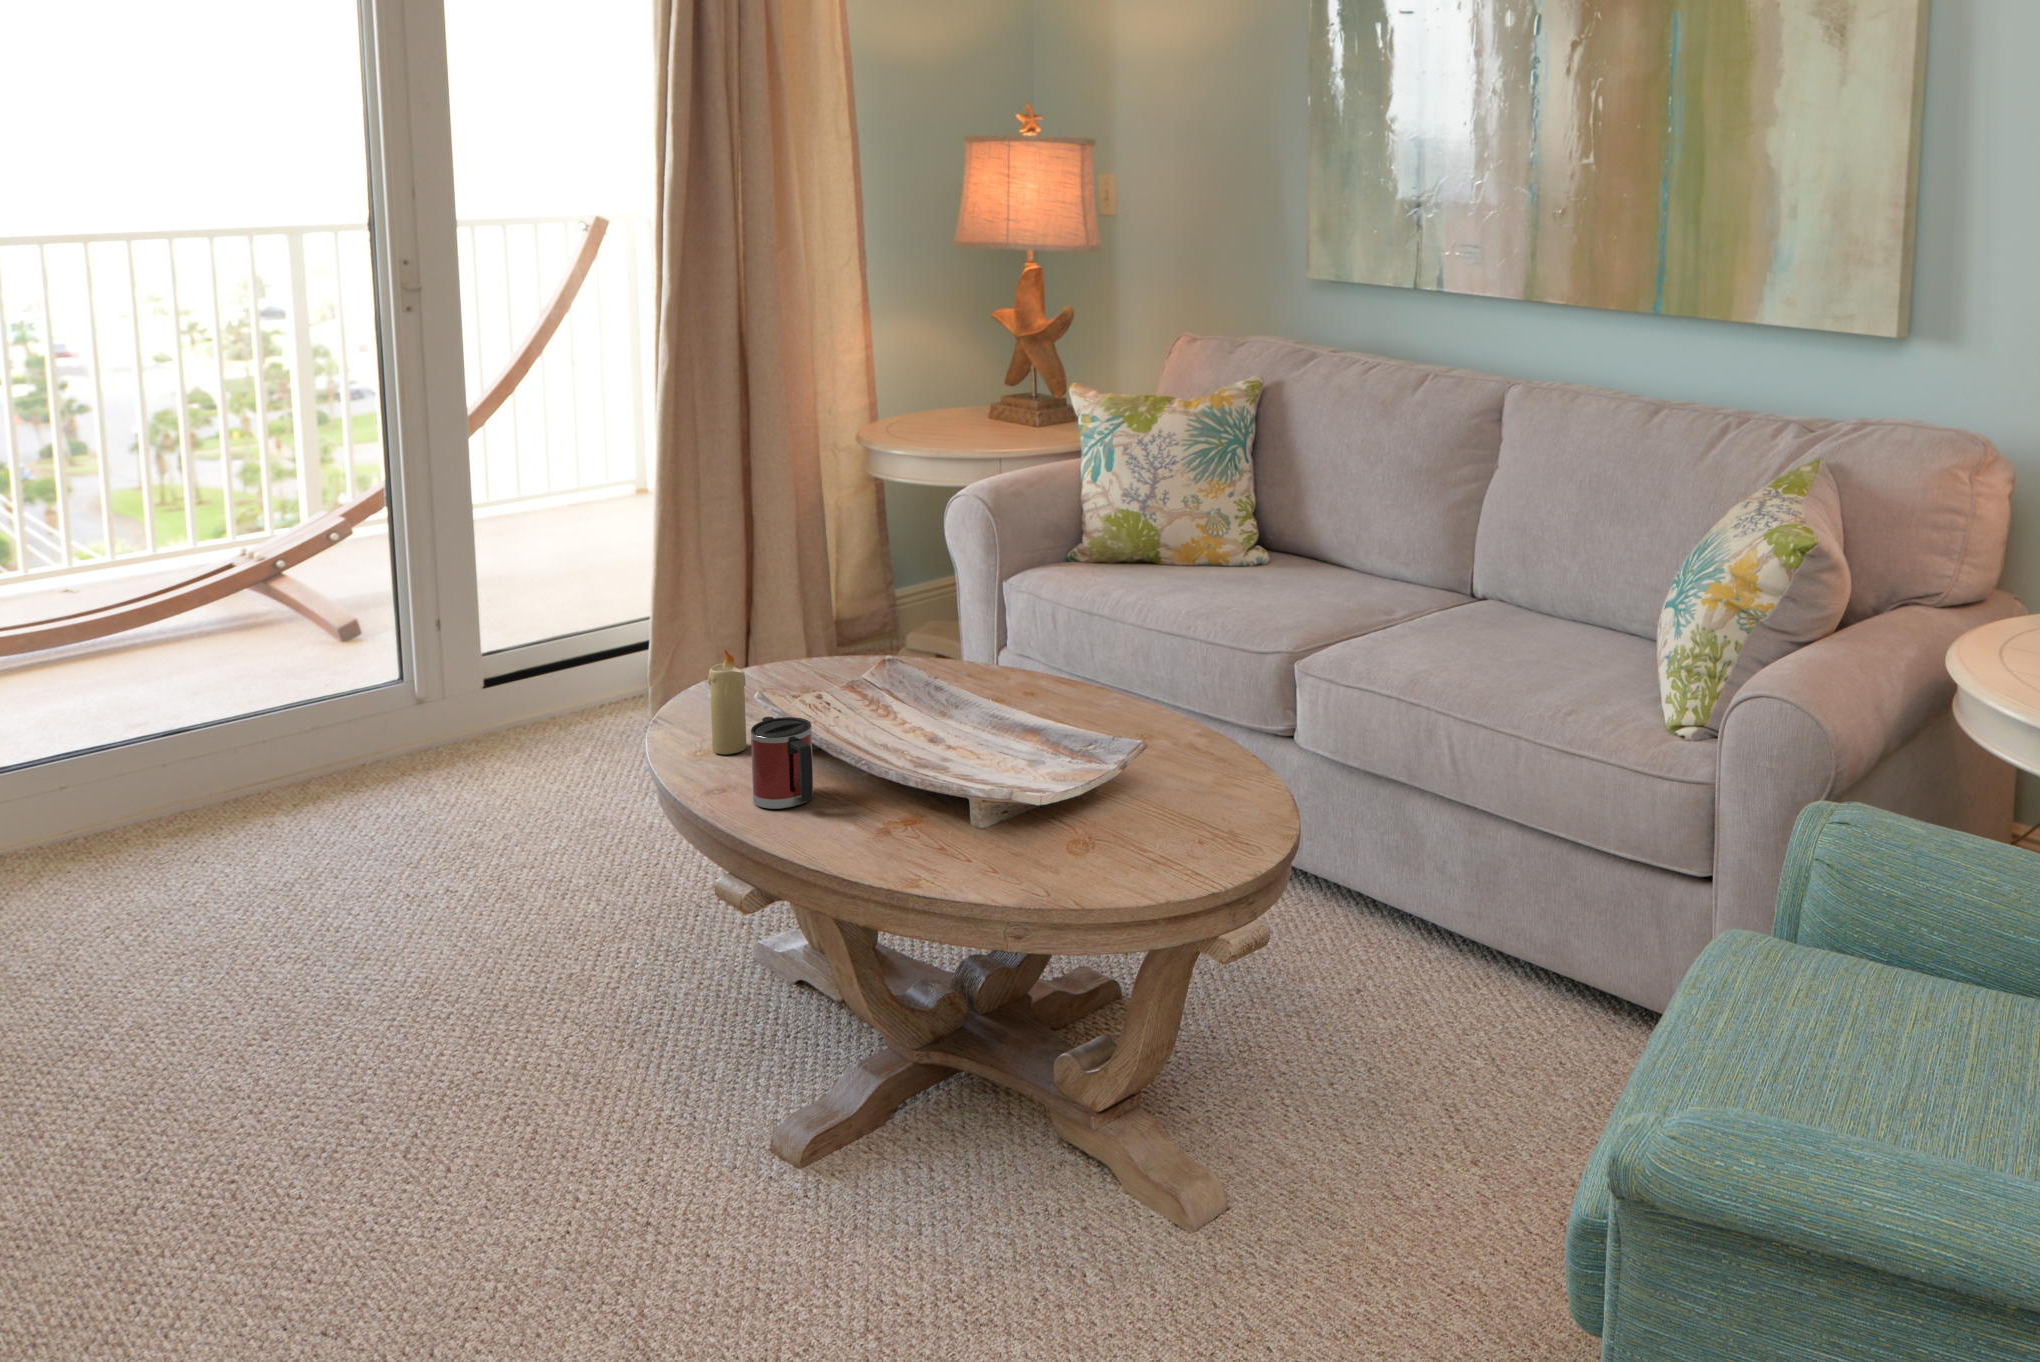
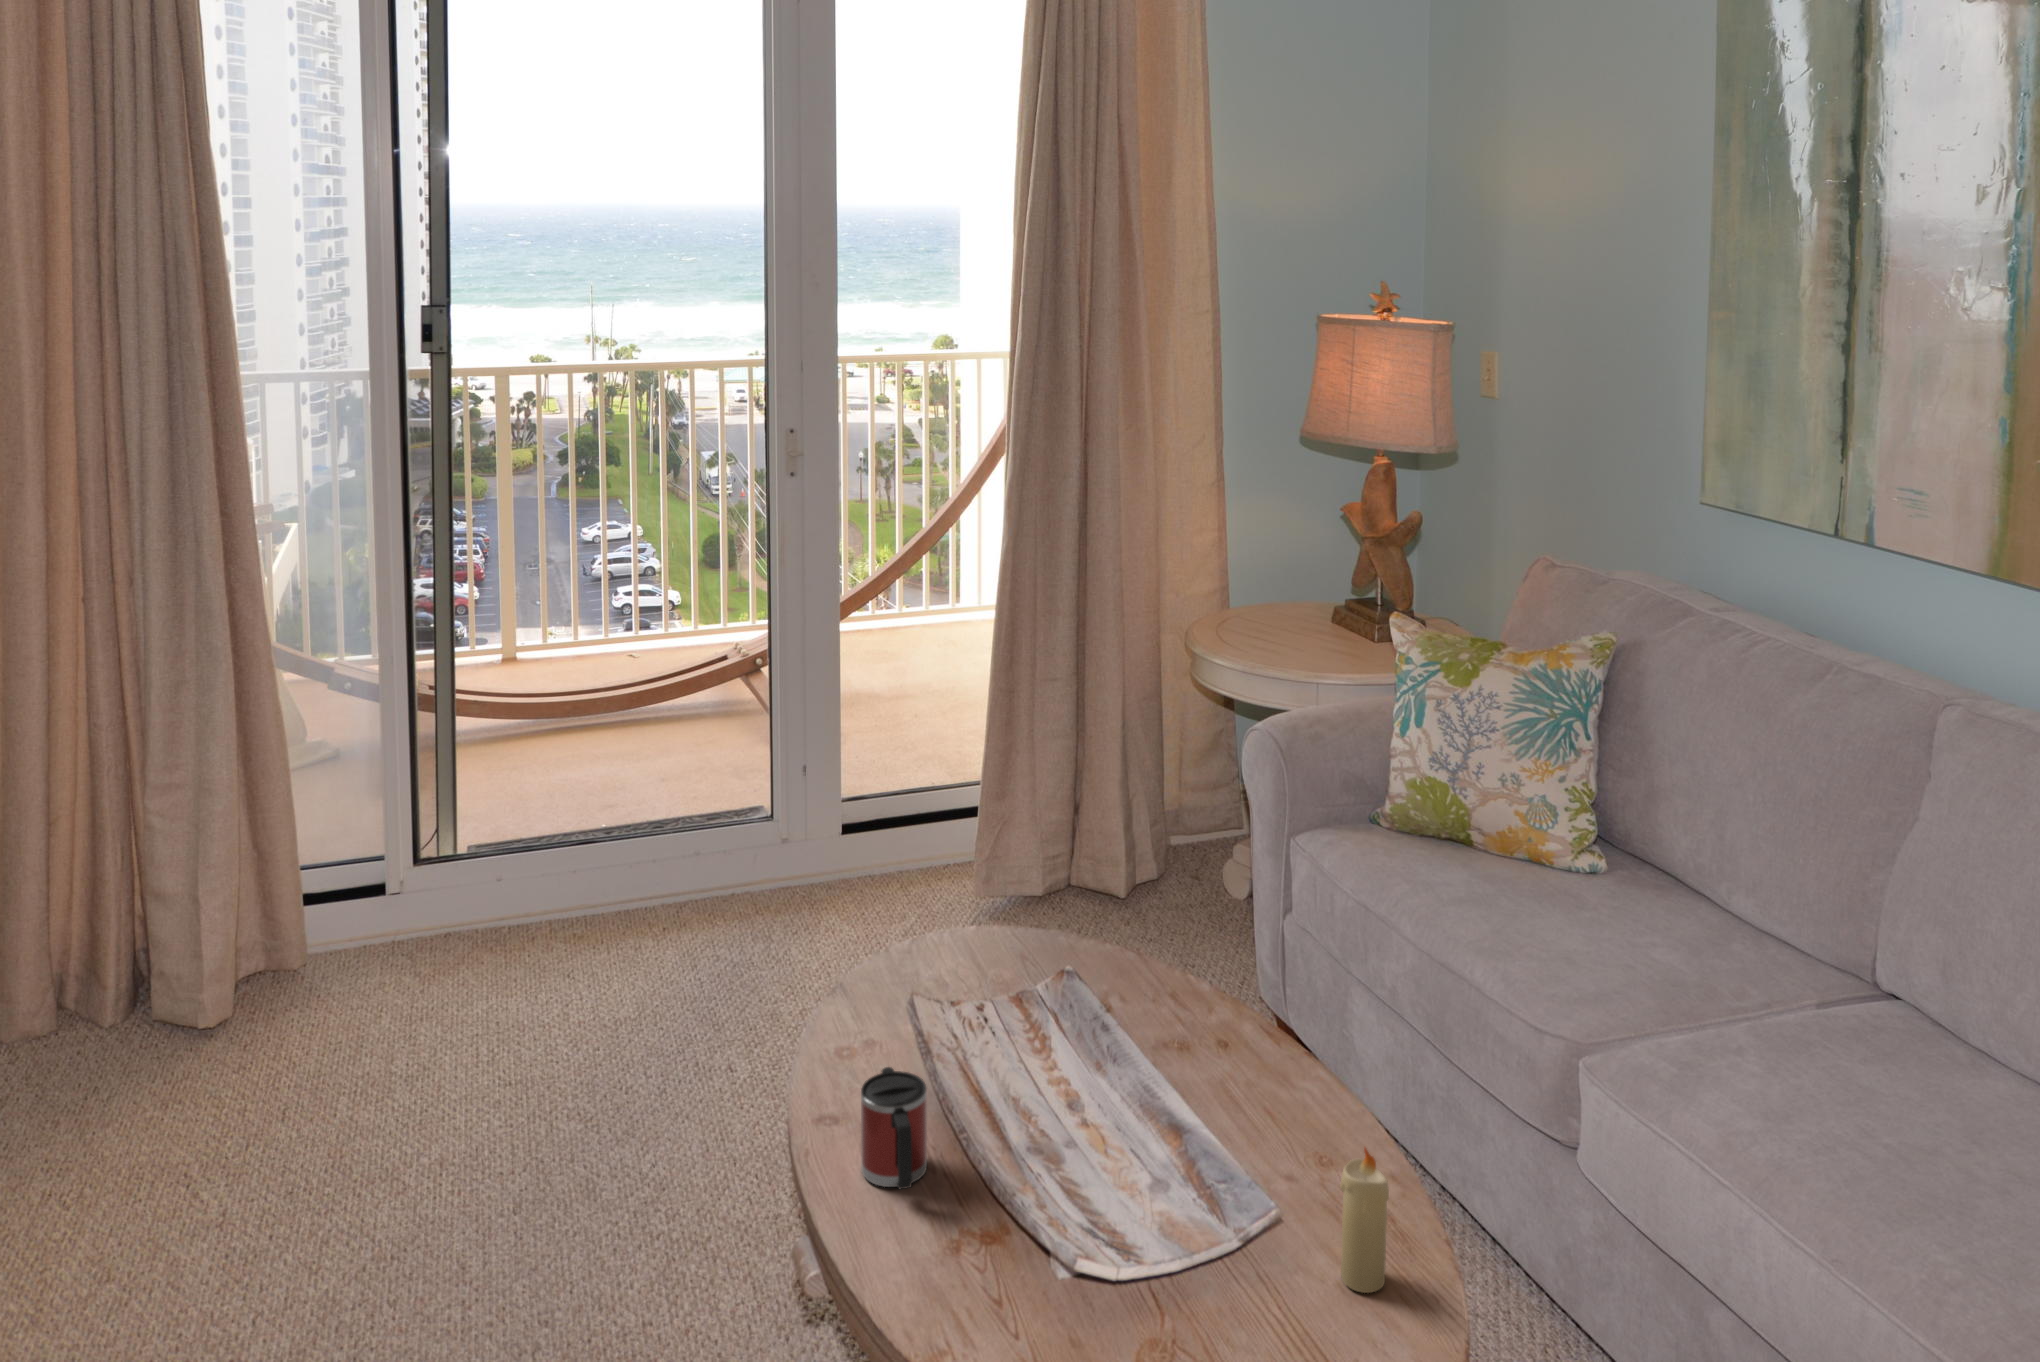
candle: present [708,650,747,754] -> present [1340,1148,1389,1293]

